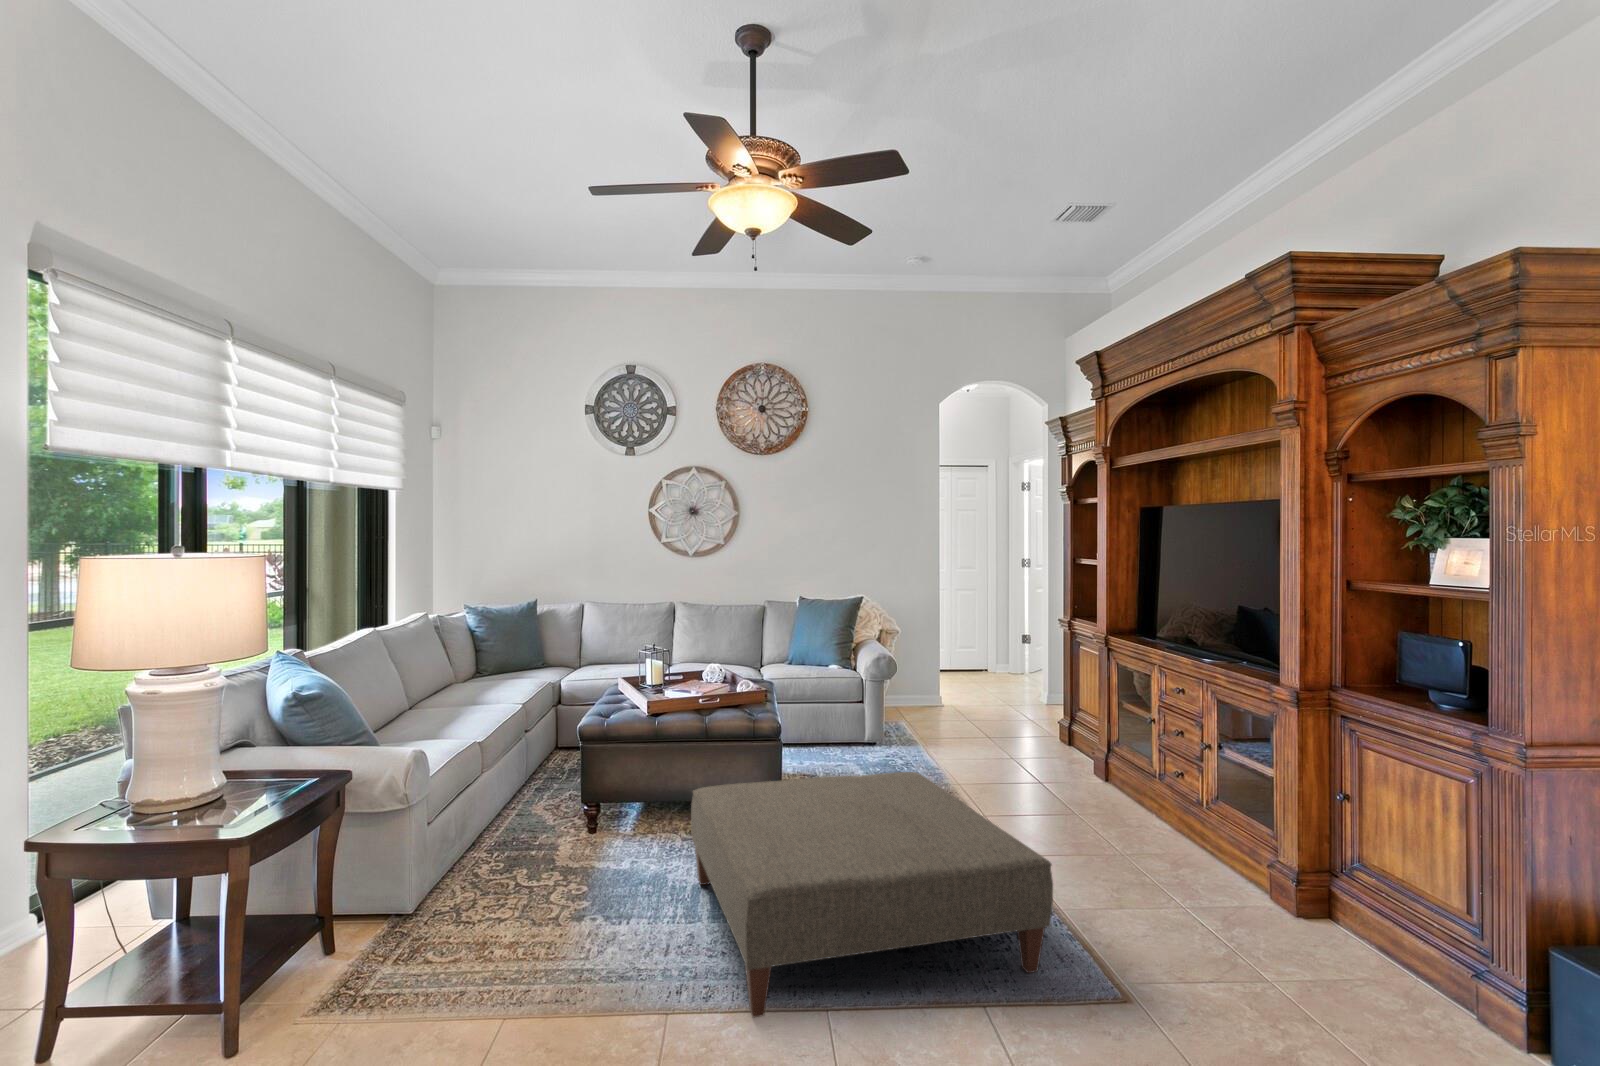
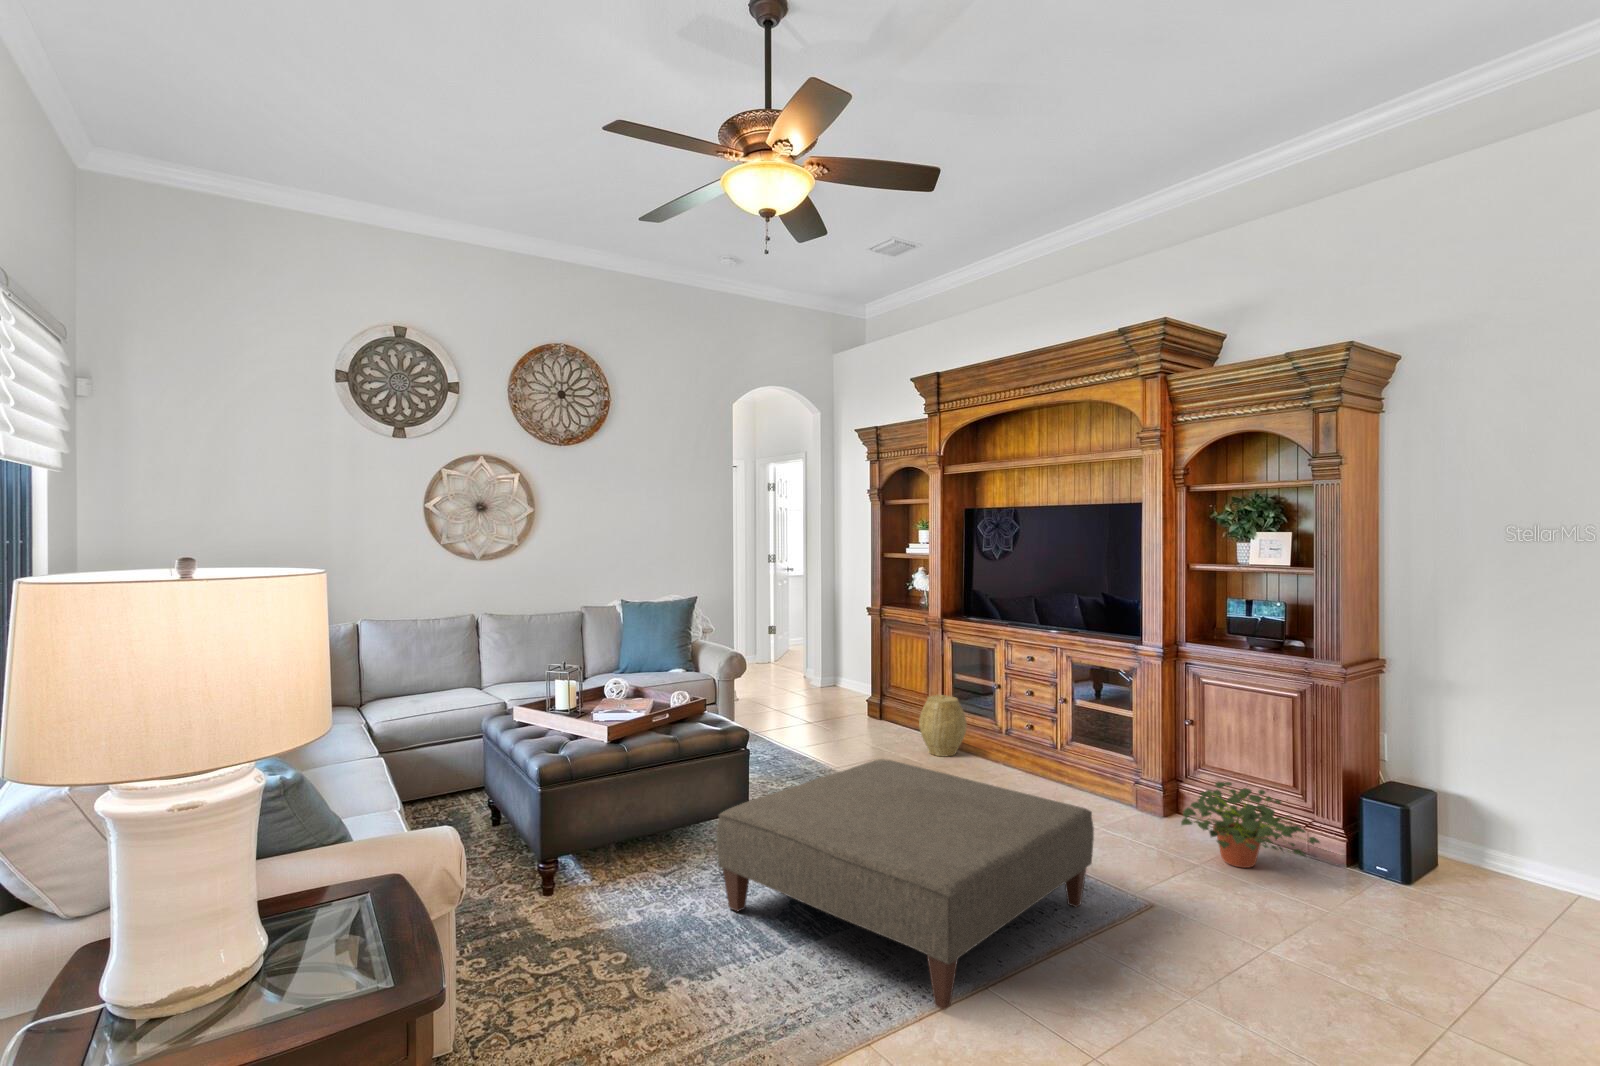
woven basket: none [1067,722,1124,793] -> present [919,695,967,756]
potted plant: none [1232,874,1436,1006] -> present [1181,782,1319,868]

